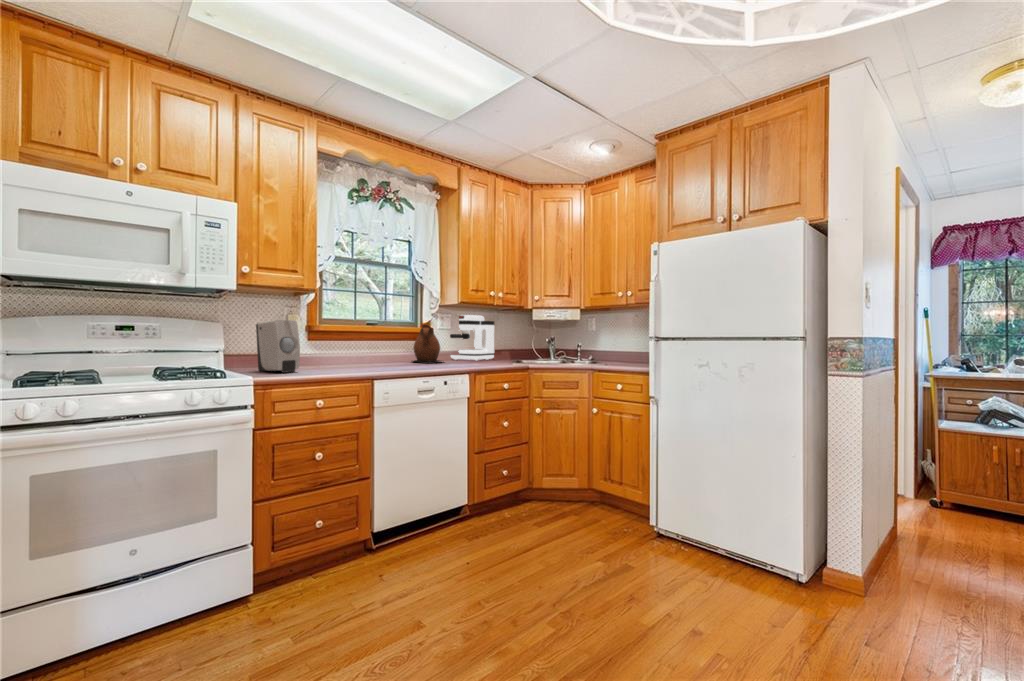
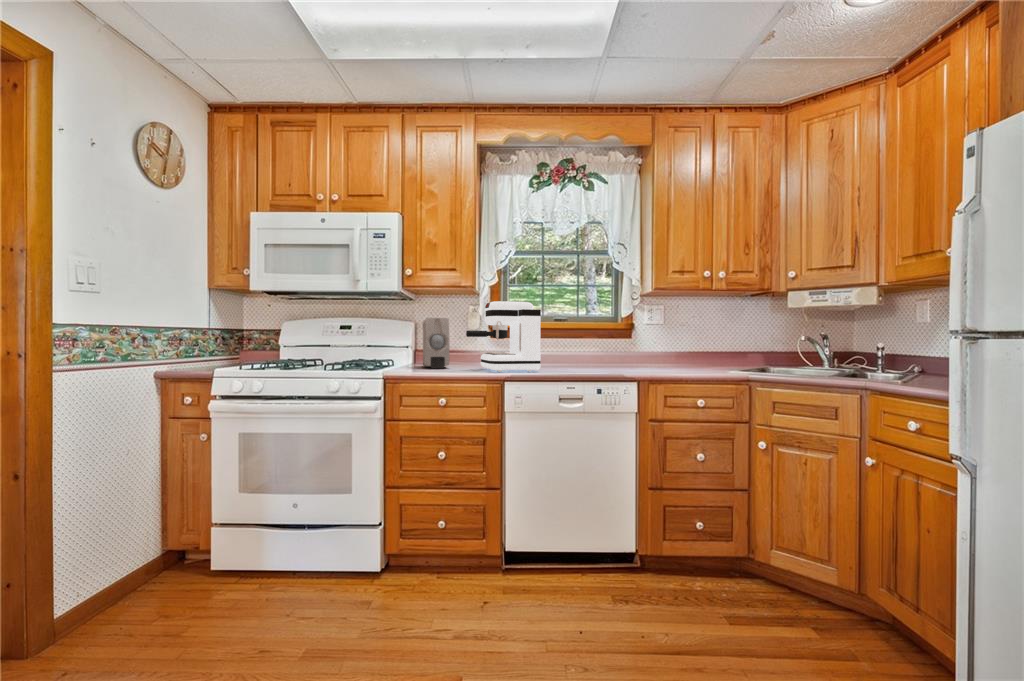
coffee maker: present [450,315,494,361] -> present [466,301,541,372]
ceramic pitcher: present [413,324,440,362] -> none [601,320,645,367]

